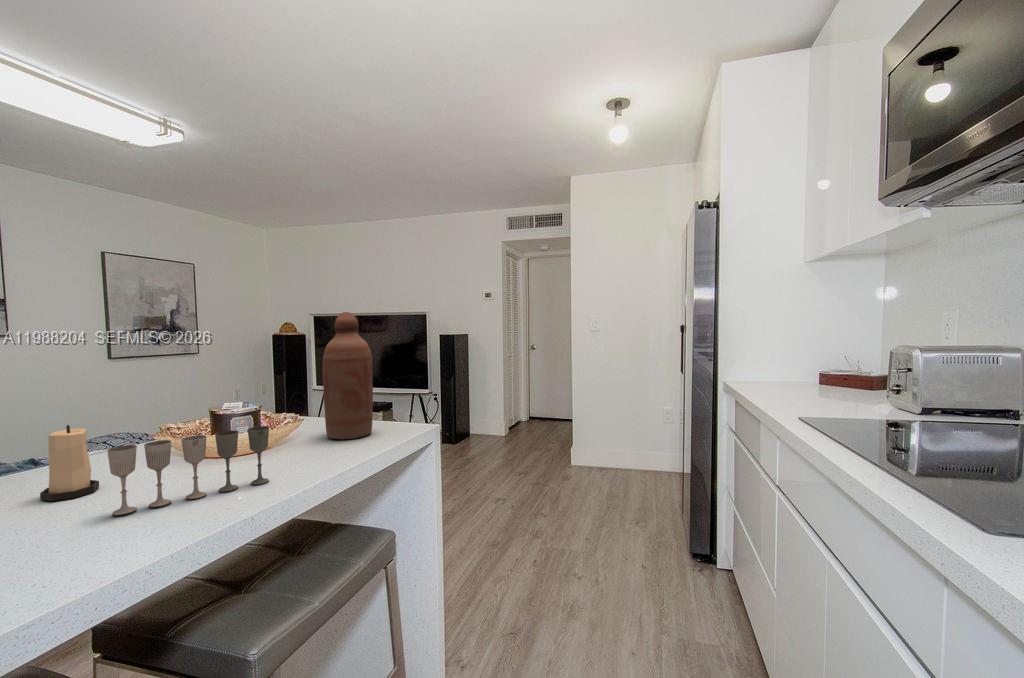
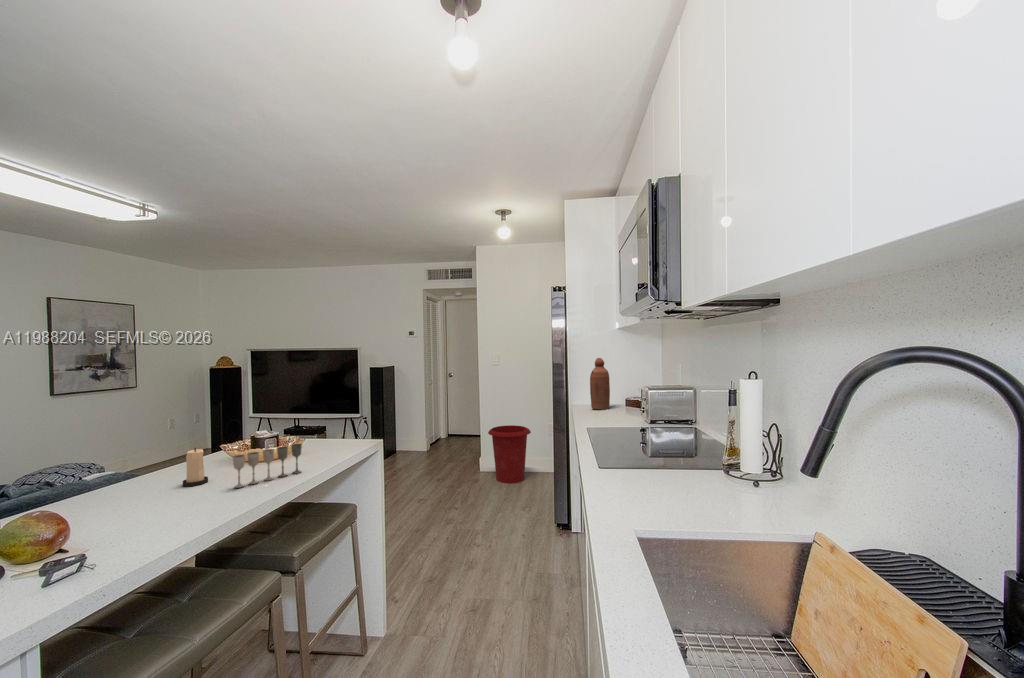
bottle: present [323,312,373,439] -> present [590,358,610,409]
waste bin: none [584,410,641,485] -> present [488,425,531,483]

